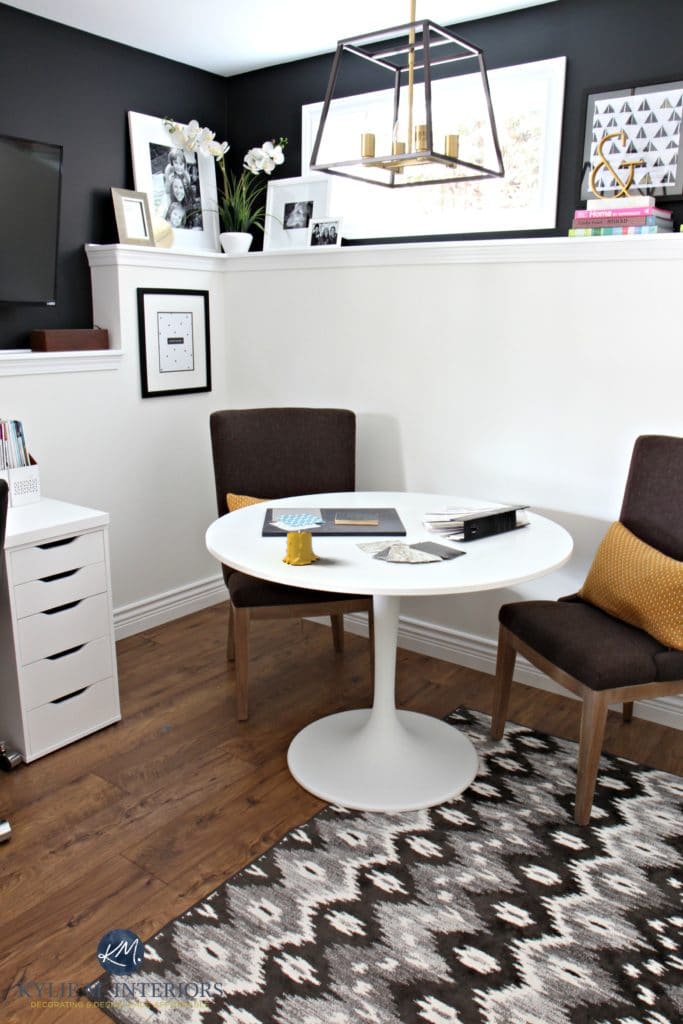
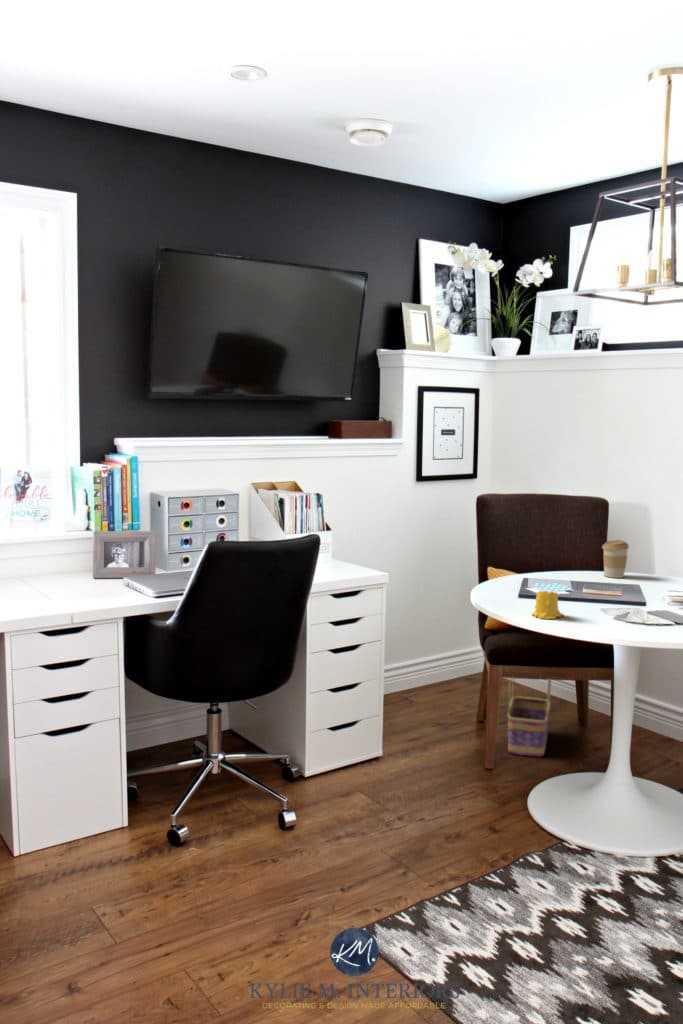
coffee cup: none [354,458,382,500] -> present [602,540,629,578]
basket: none [261,604,306,697] -> present [508,679,551,756]

